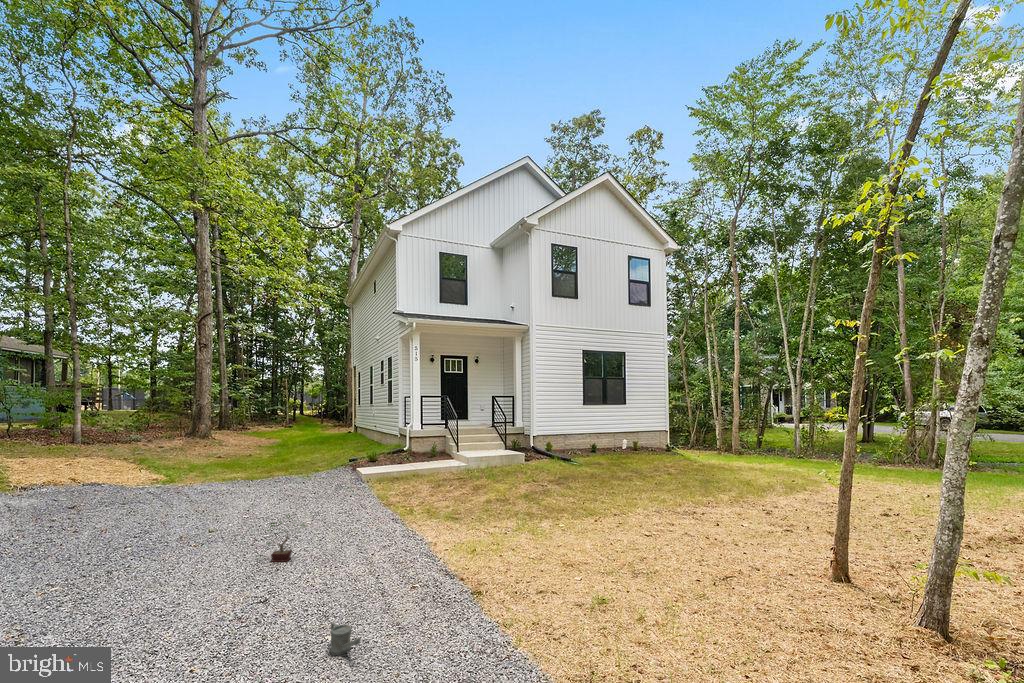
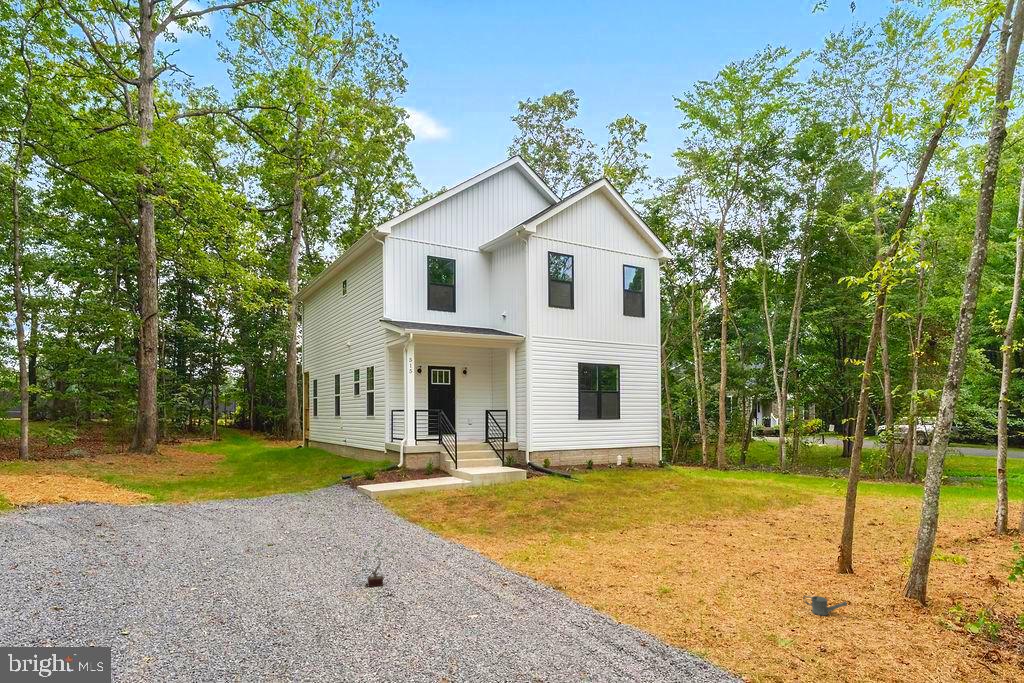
watering can: present [330,622,361,655] -> present [803,596,847,616]

